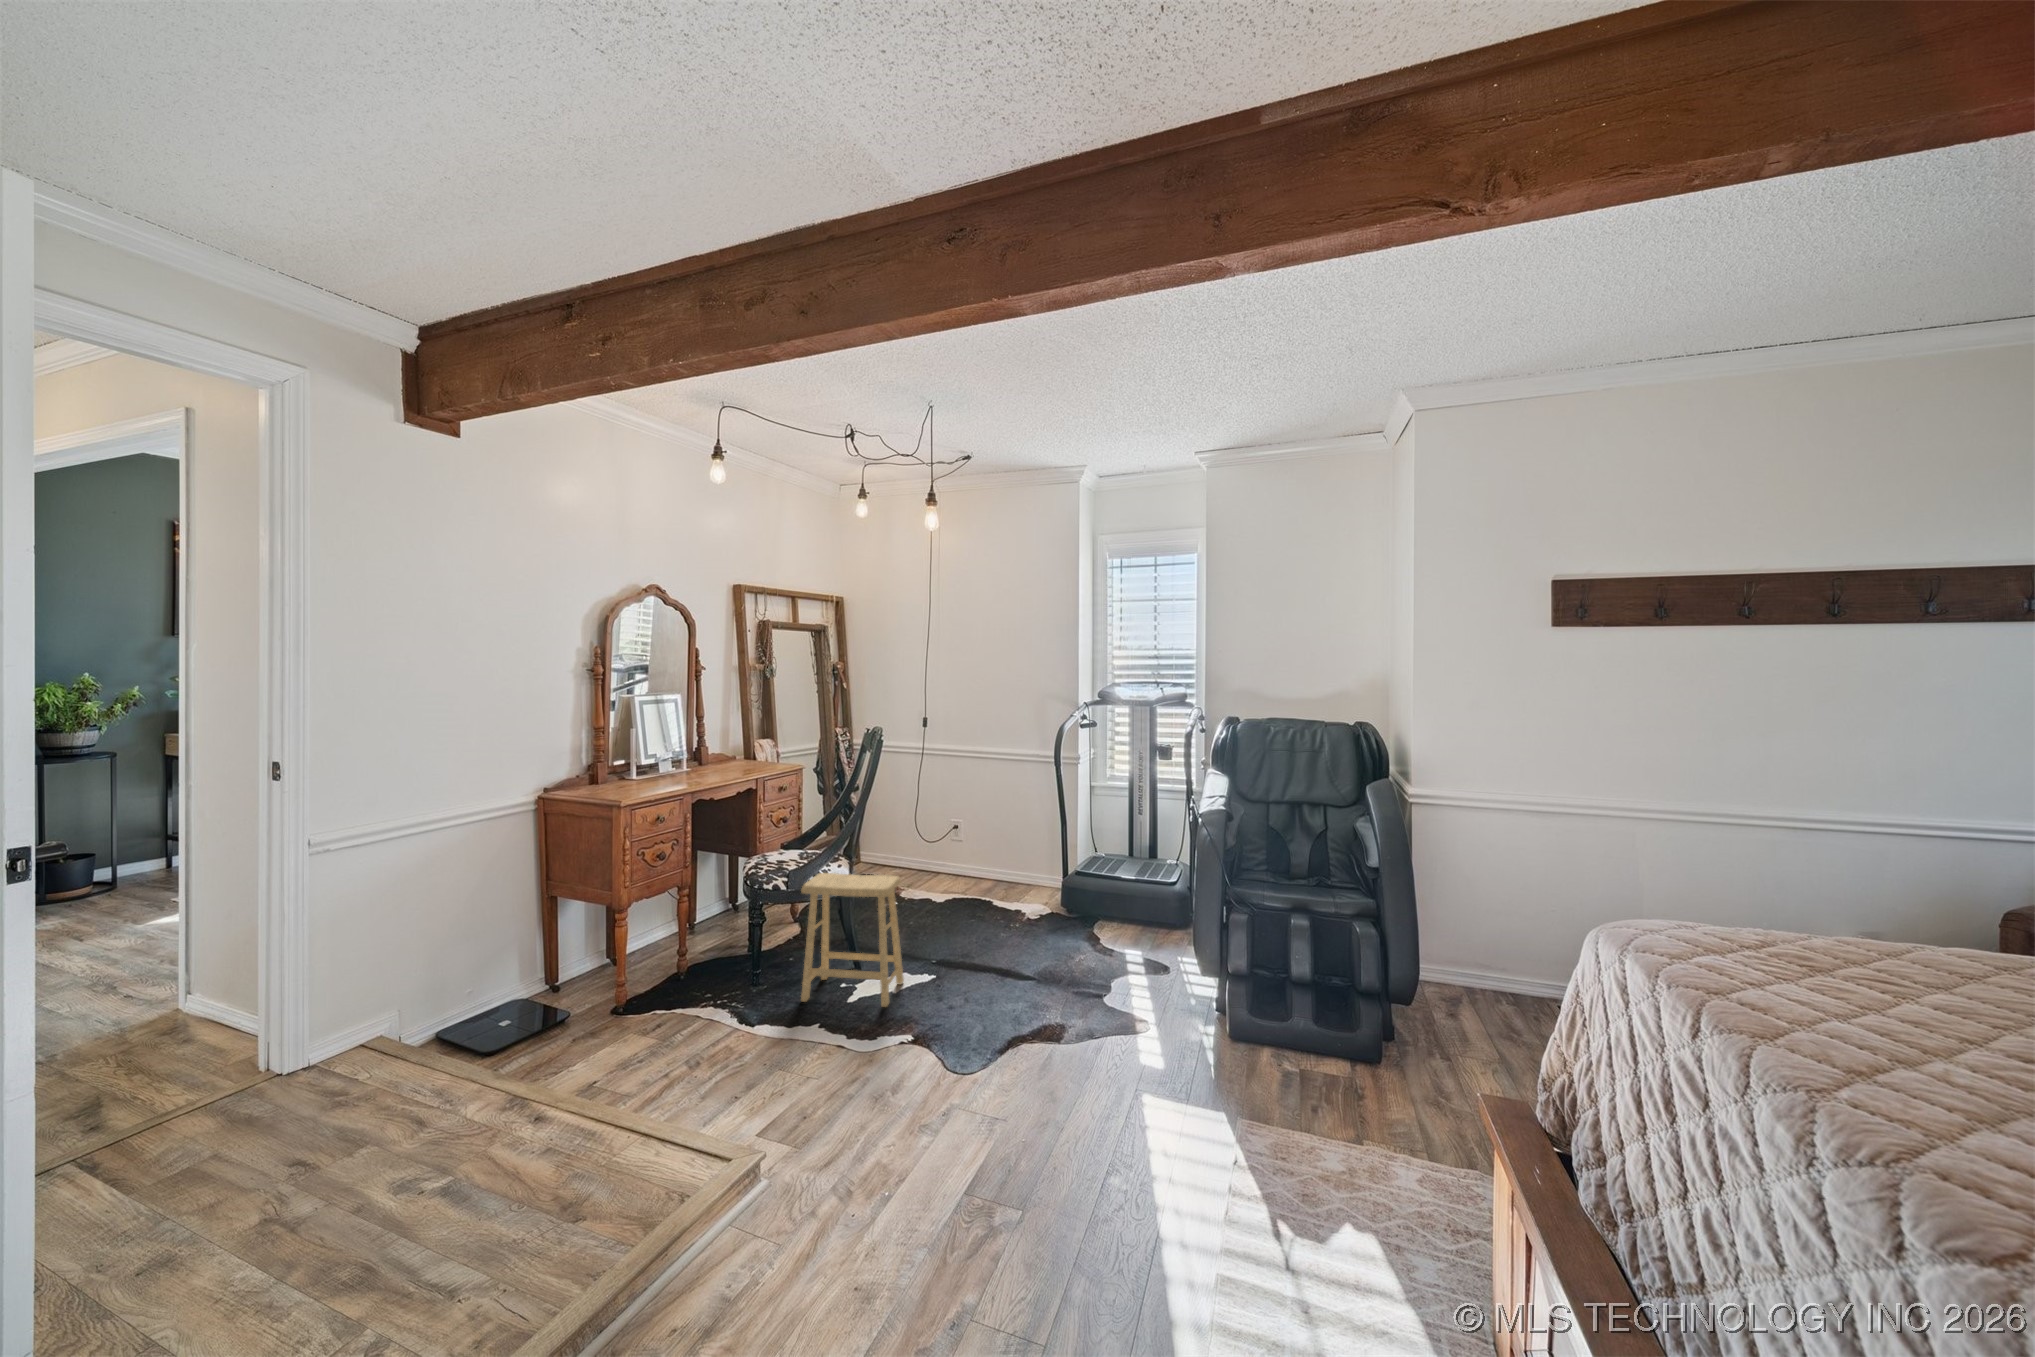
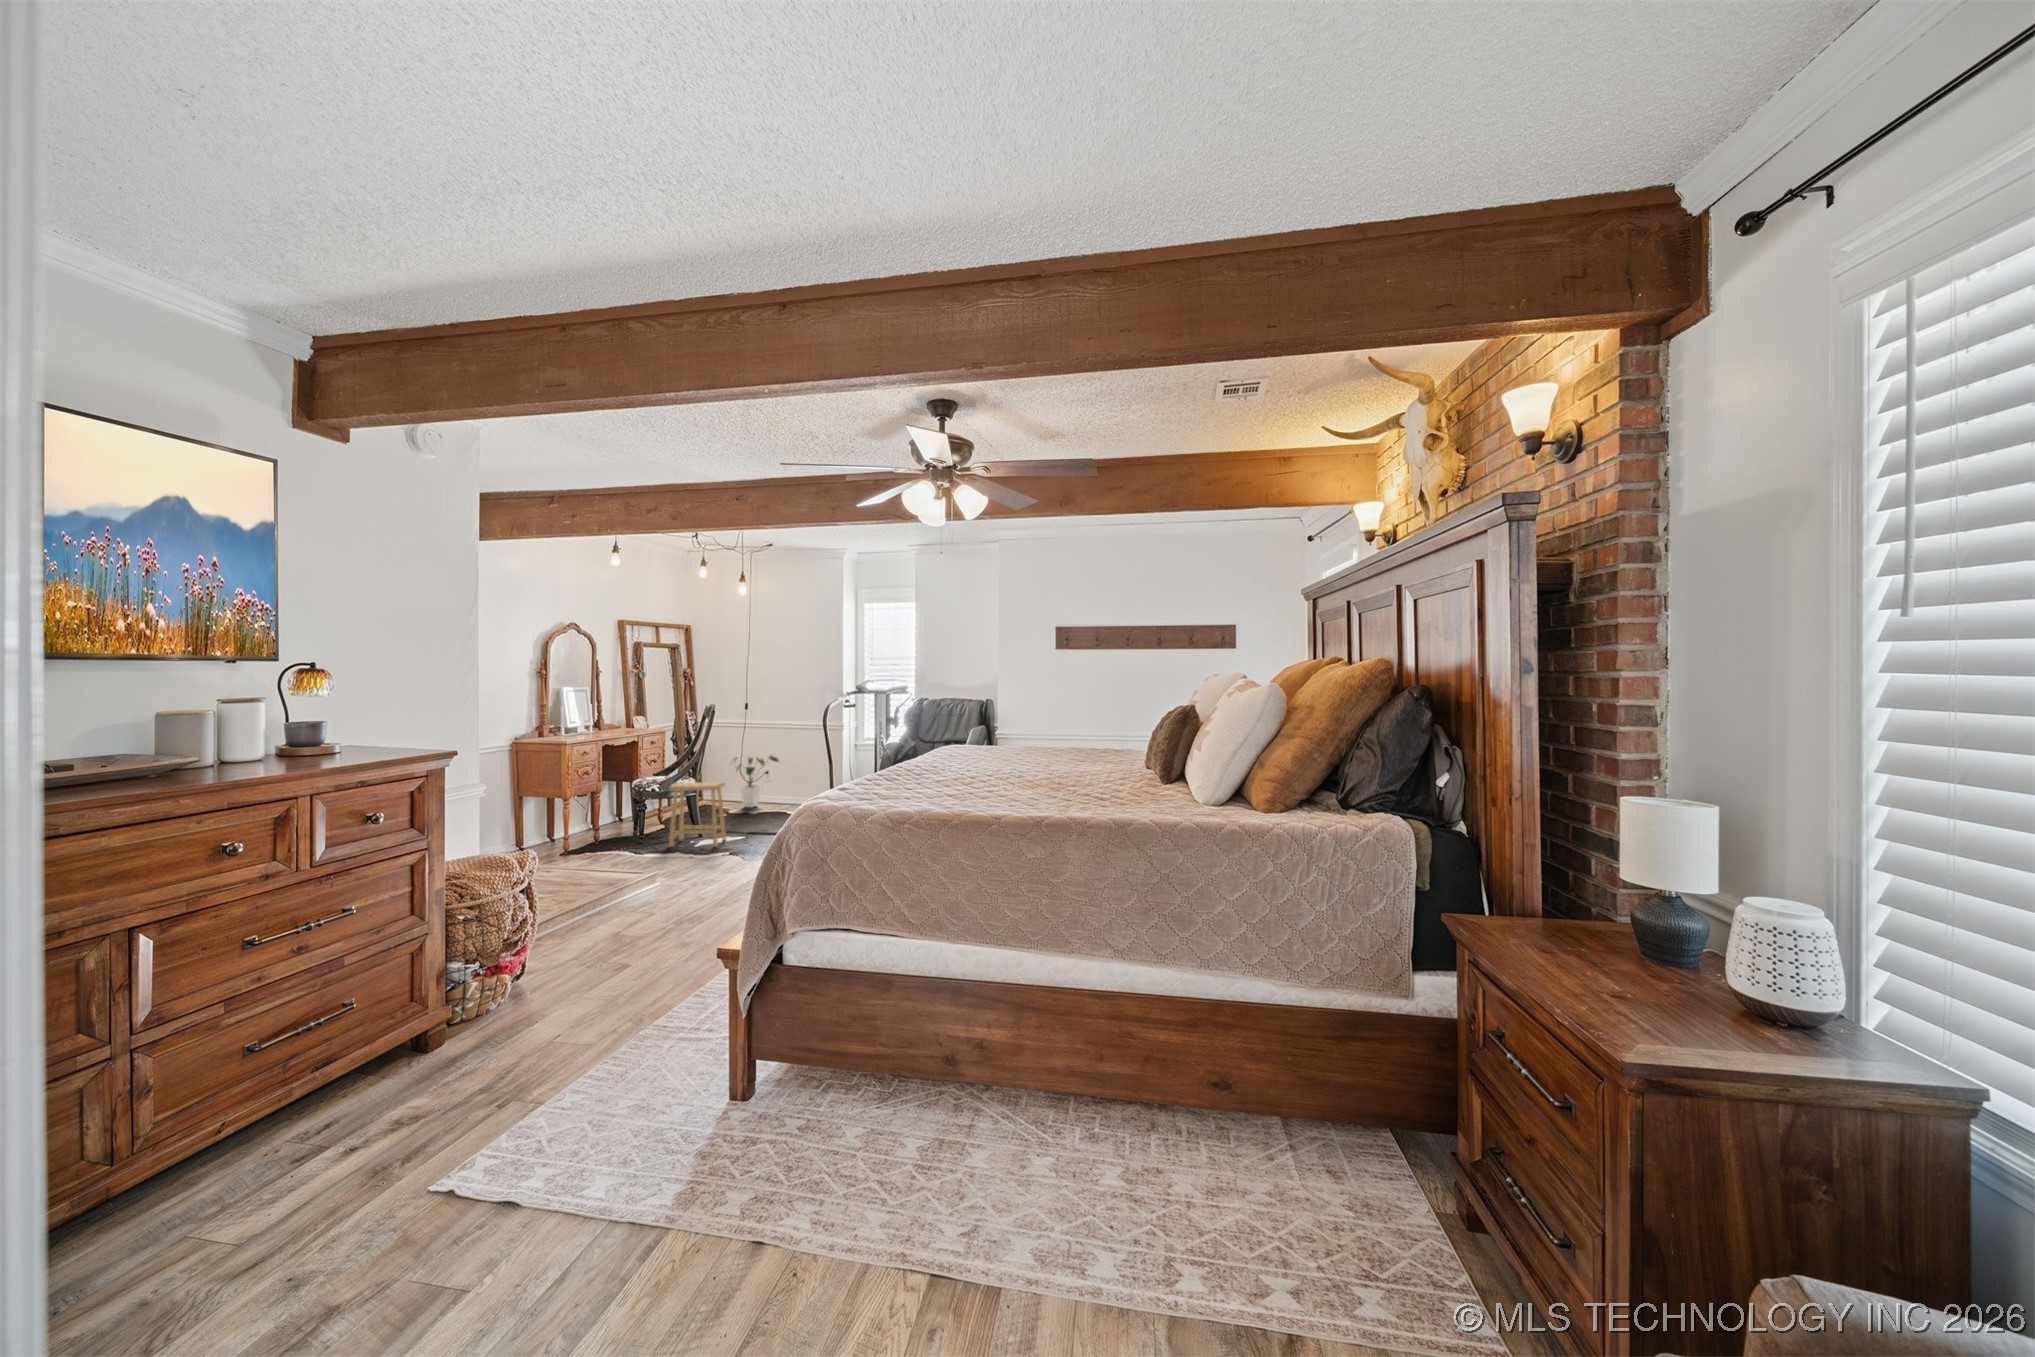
house plant: none [903,799,976,885] -> present [734,756,778,807]

